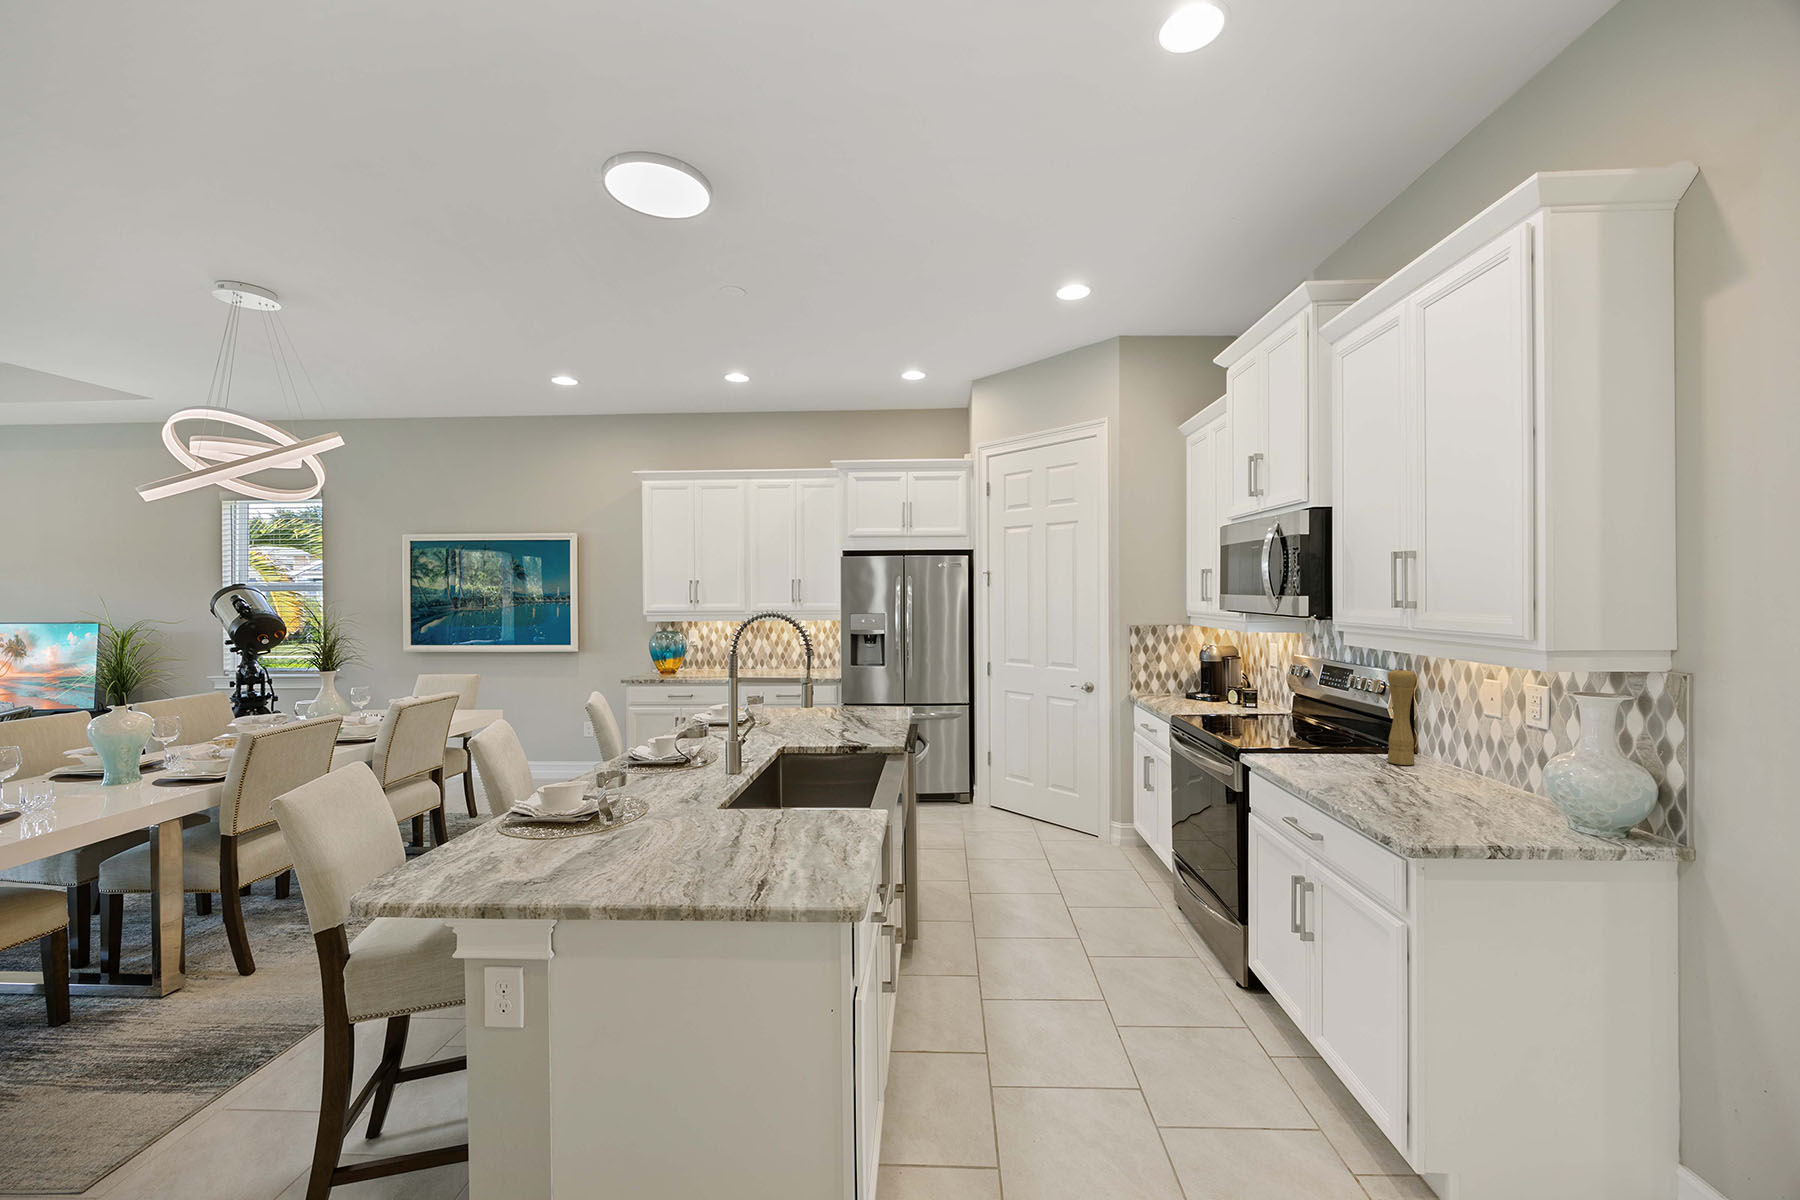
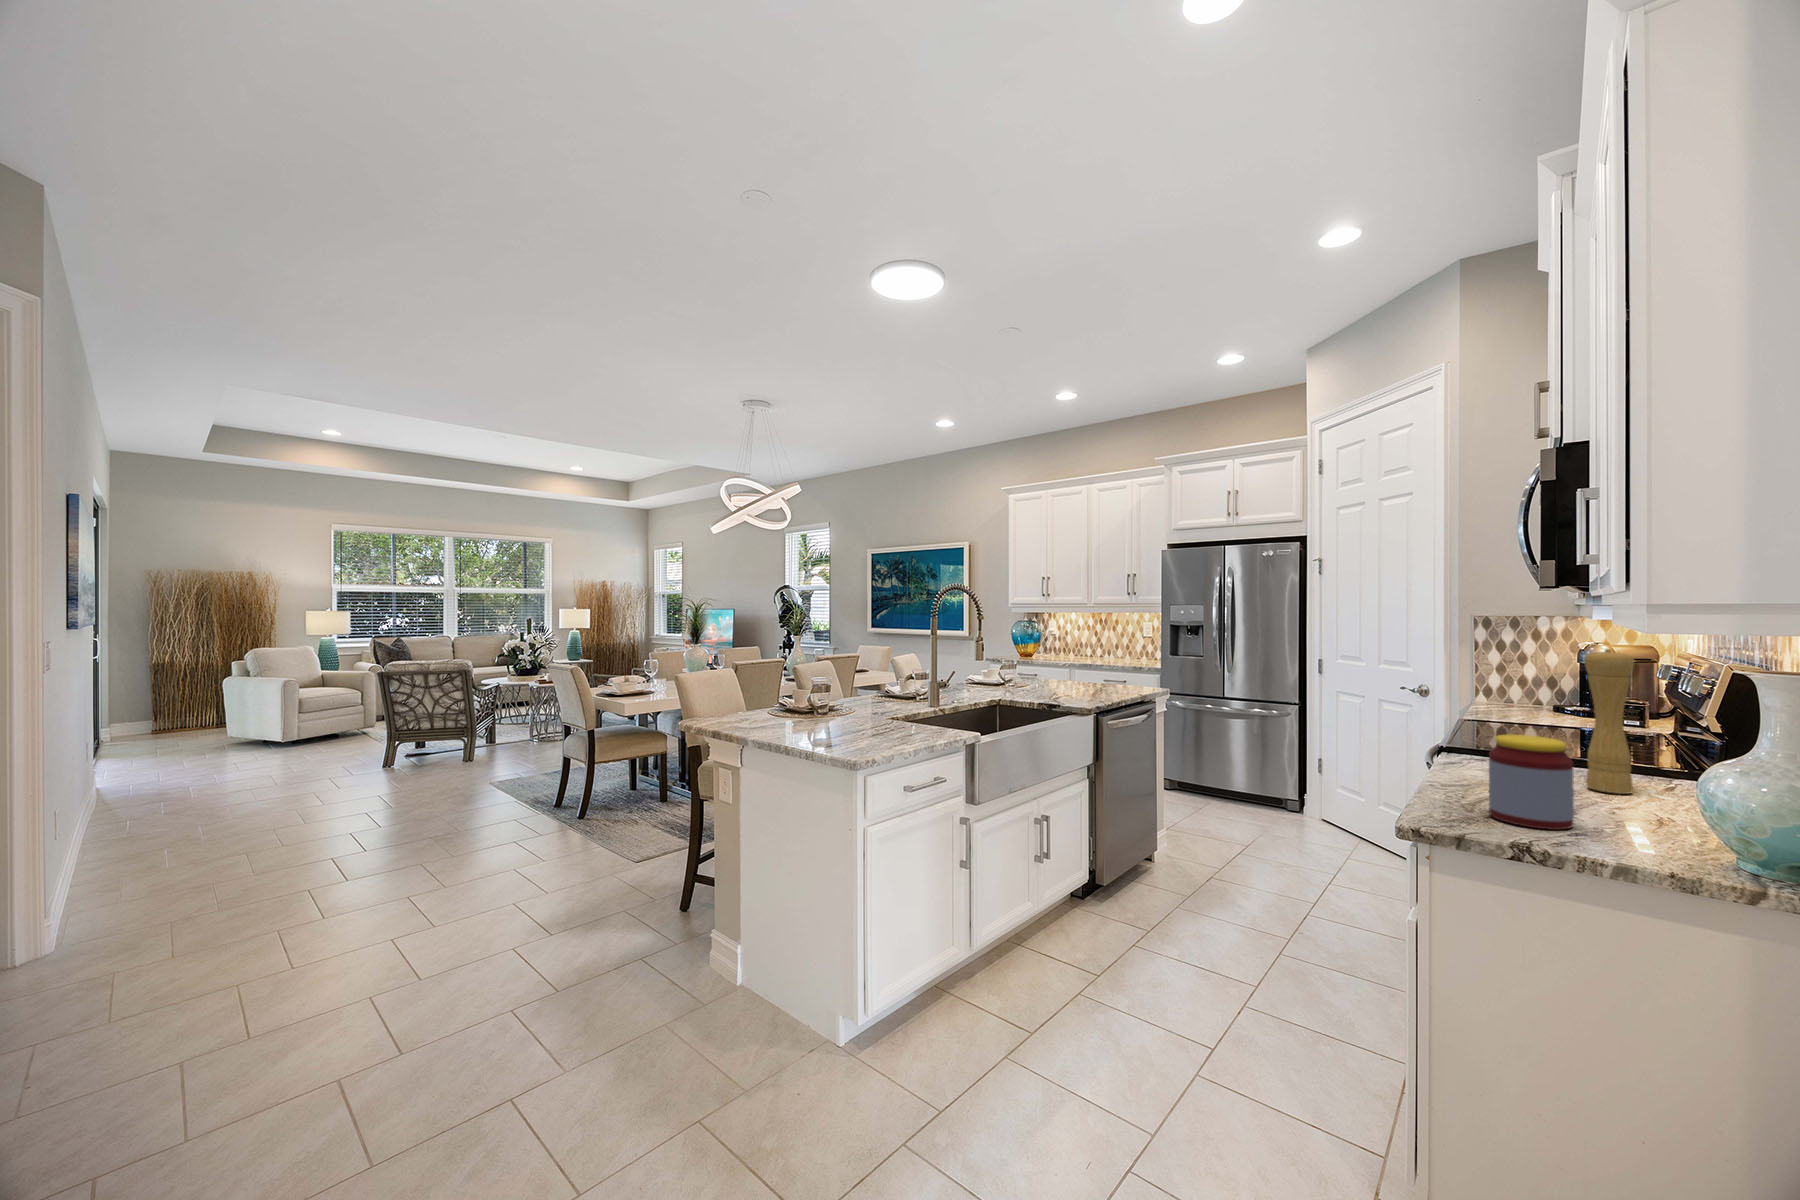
jar: none [1415,737,1468,801] -> present [1489,735,1574,830]

